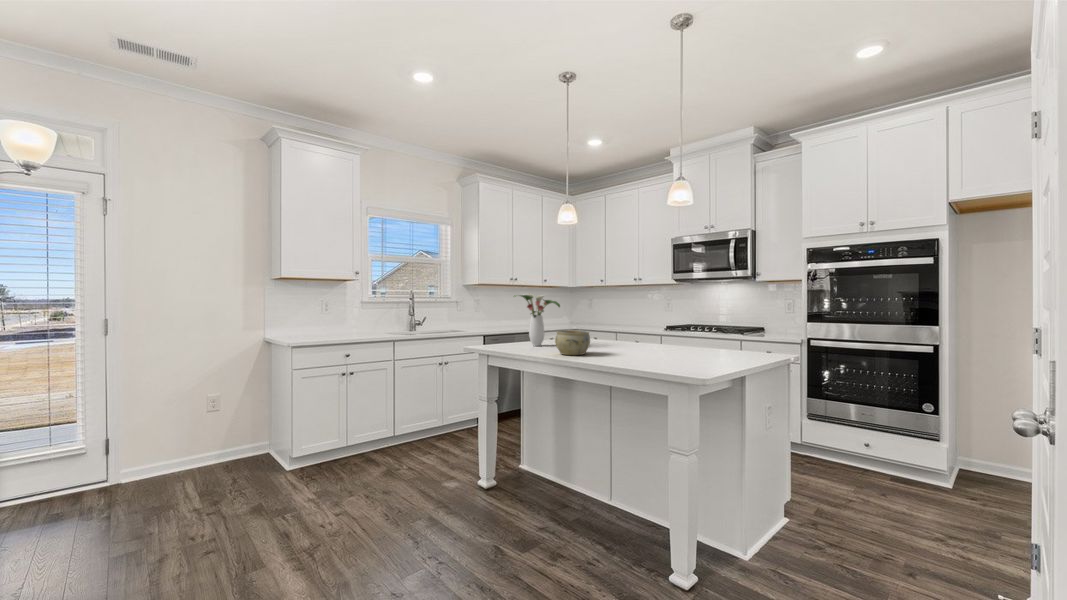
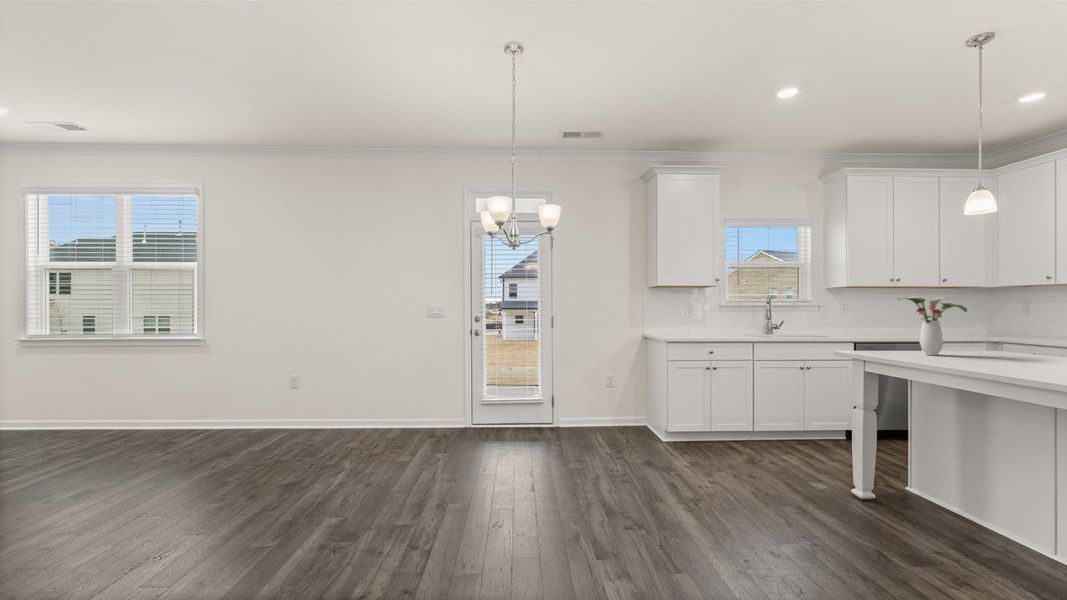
ceramic bowl: present [555,330,590,355] -> none [959,338,1017,368]

